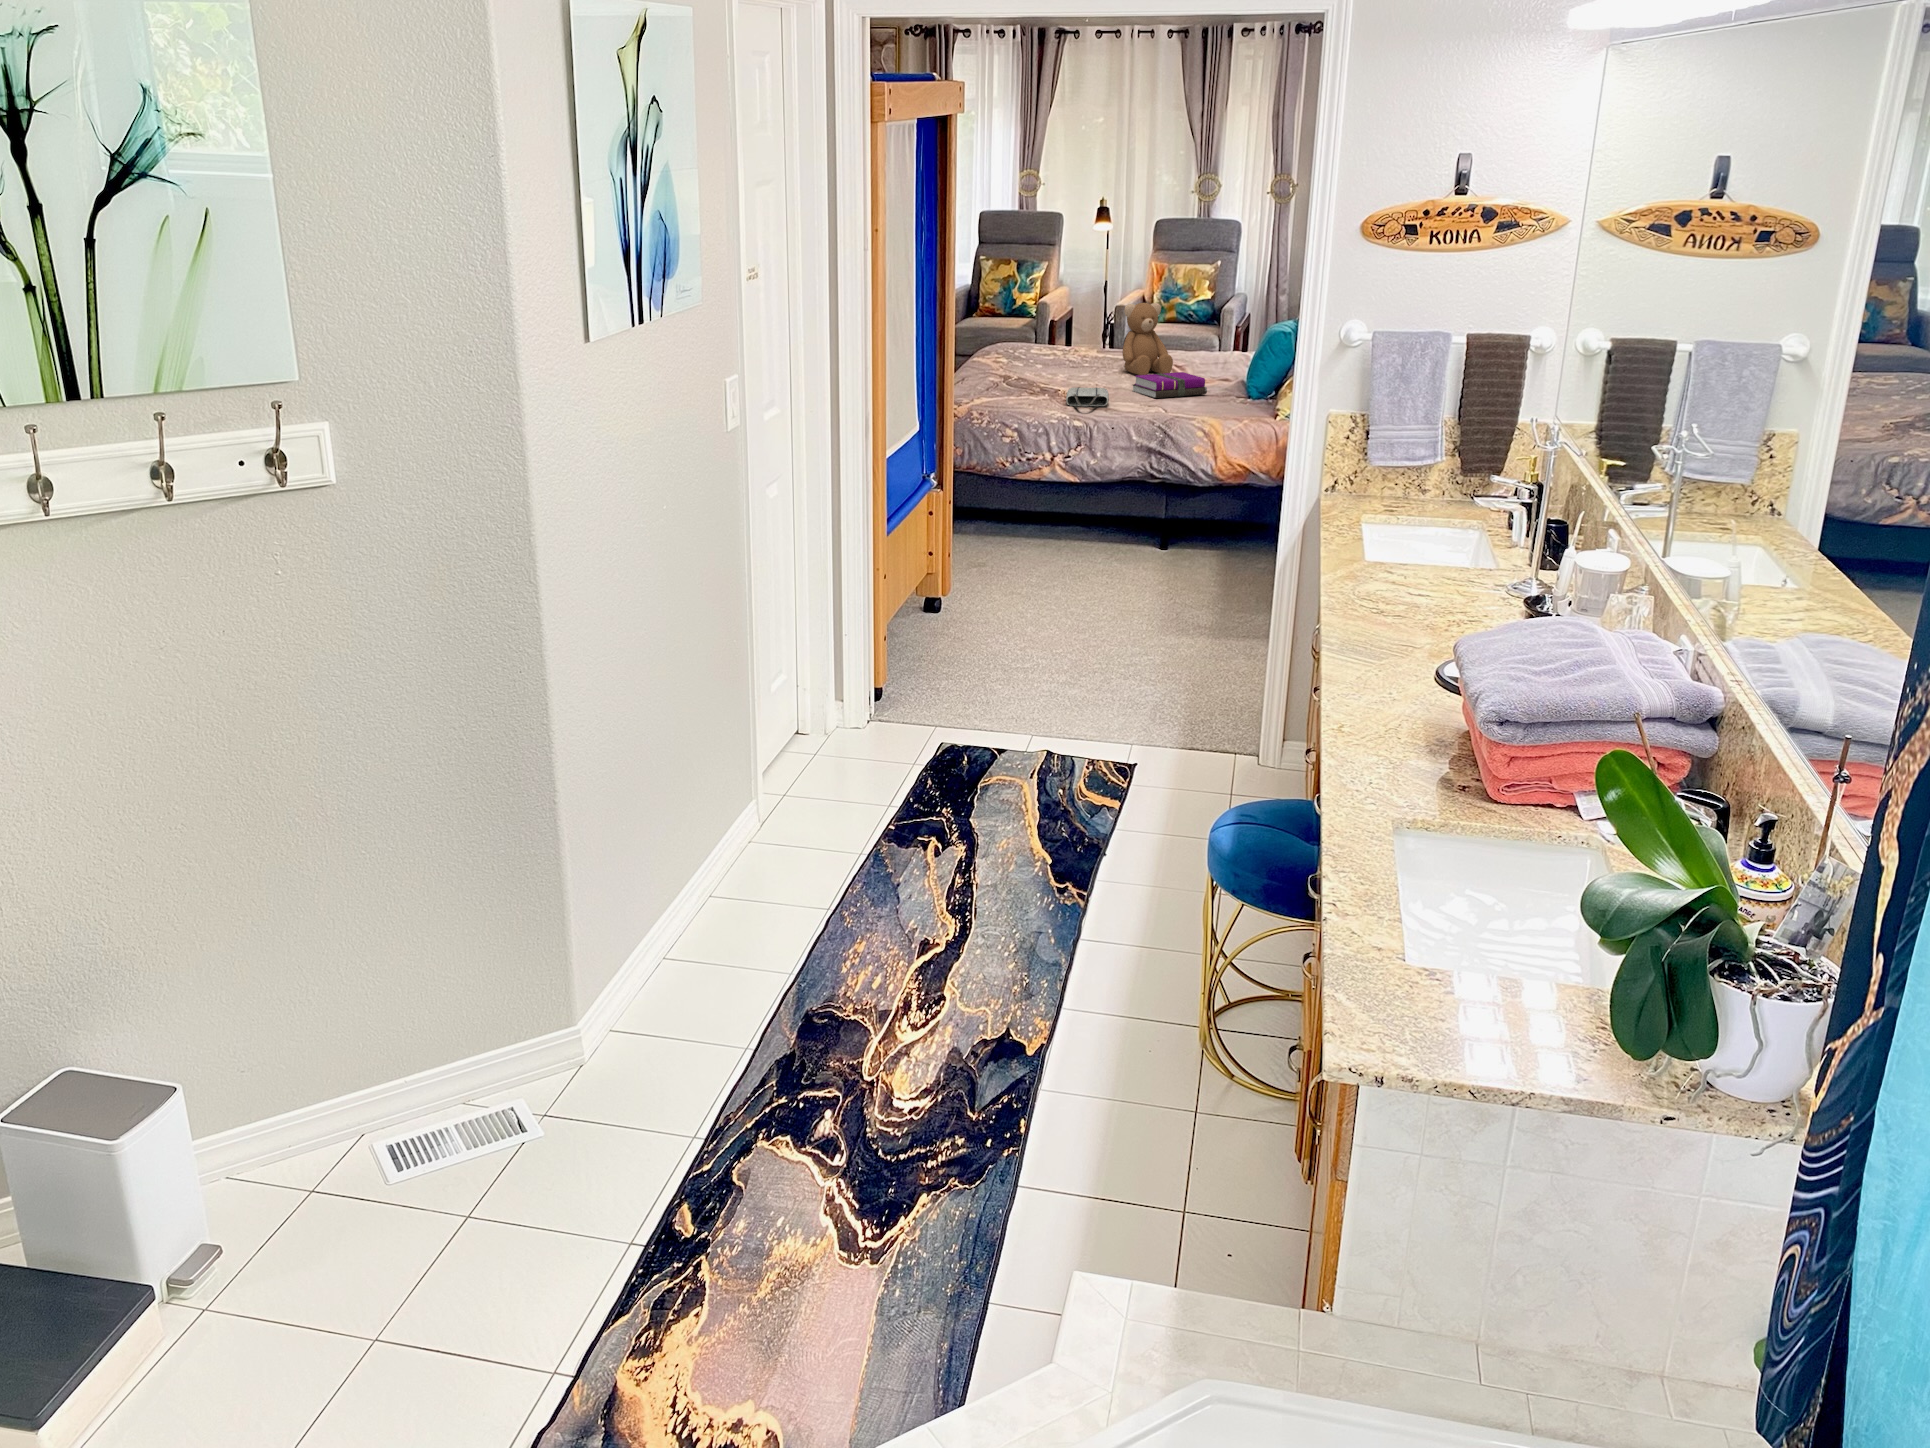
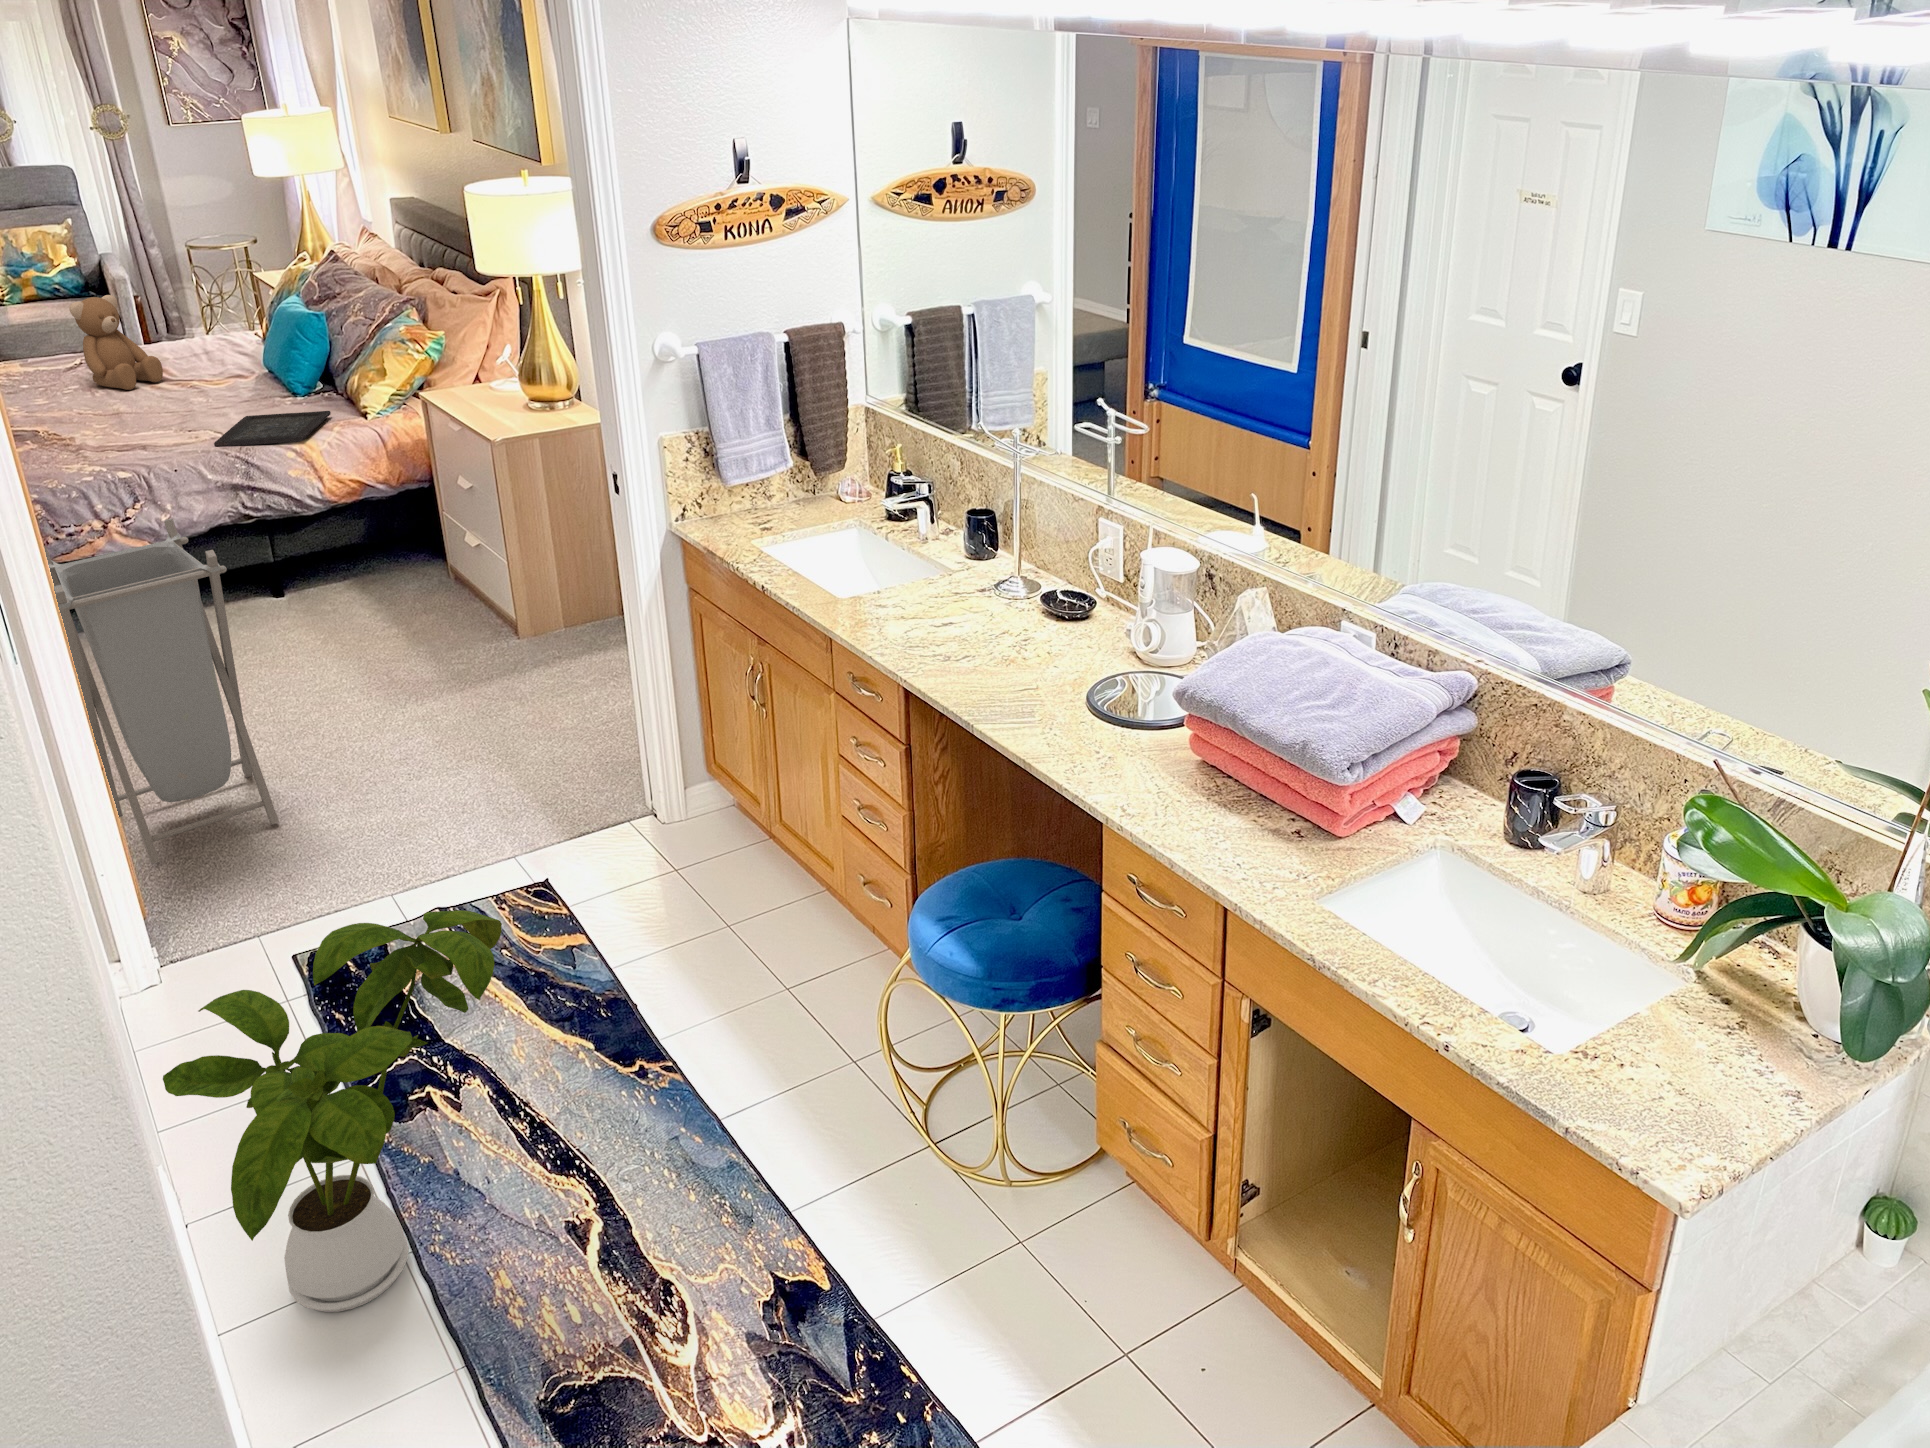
notebook: present [1132,372,1207,398] -> none [140,377,242,418]
tote bag: present [1066,387,1109,408] -> none [68,420,141,456]
tray: none [1151,404,1252,425] -> present [214,411,331,446]
laundry hamper: none [909,424,1030,670] -> present [45,519,279,864]
house plant: none [690,640,958,916] -> present [163,910,502,1312]

